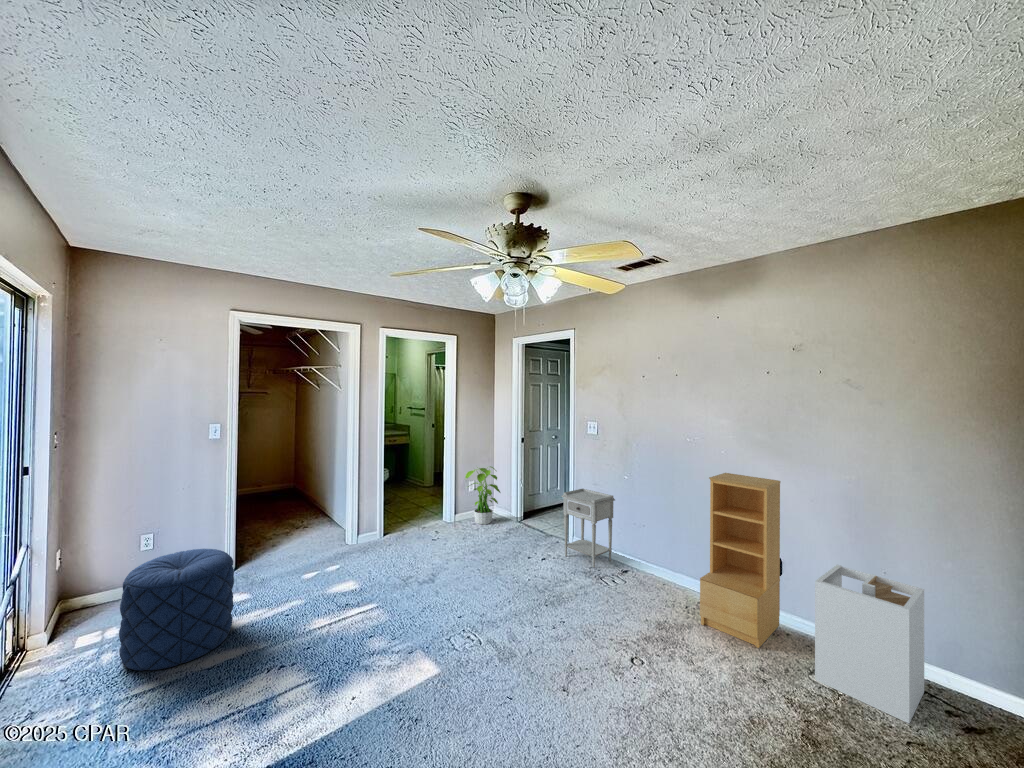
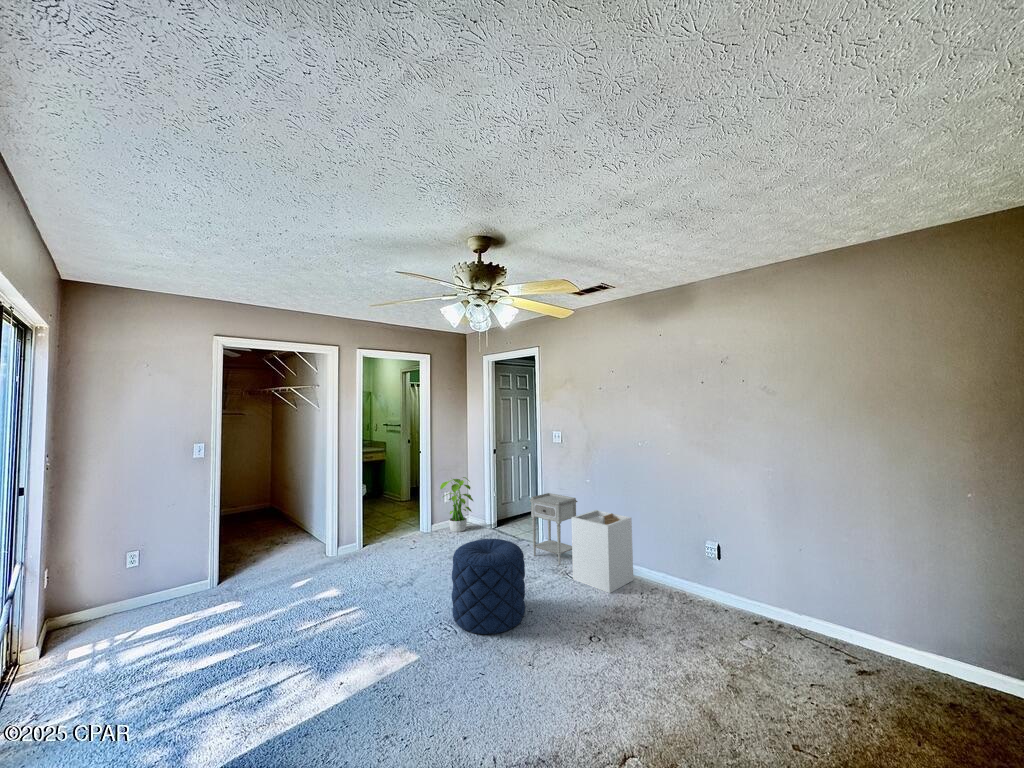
bookshelf: present [700,473,780,648] -> none [649,471,719,622]
pouf: present [119,549,234,671] -> present [452,539,525,634]
laundry hamper: present [815,565,924,723] -> present [571,510,633,593]

